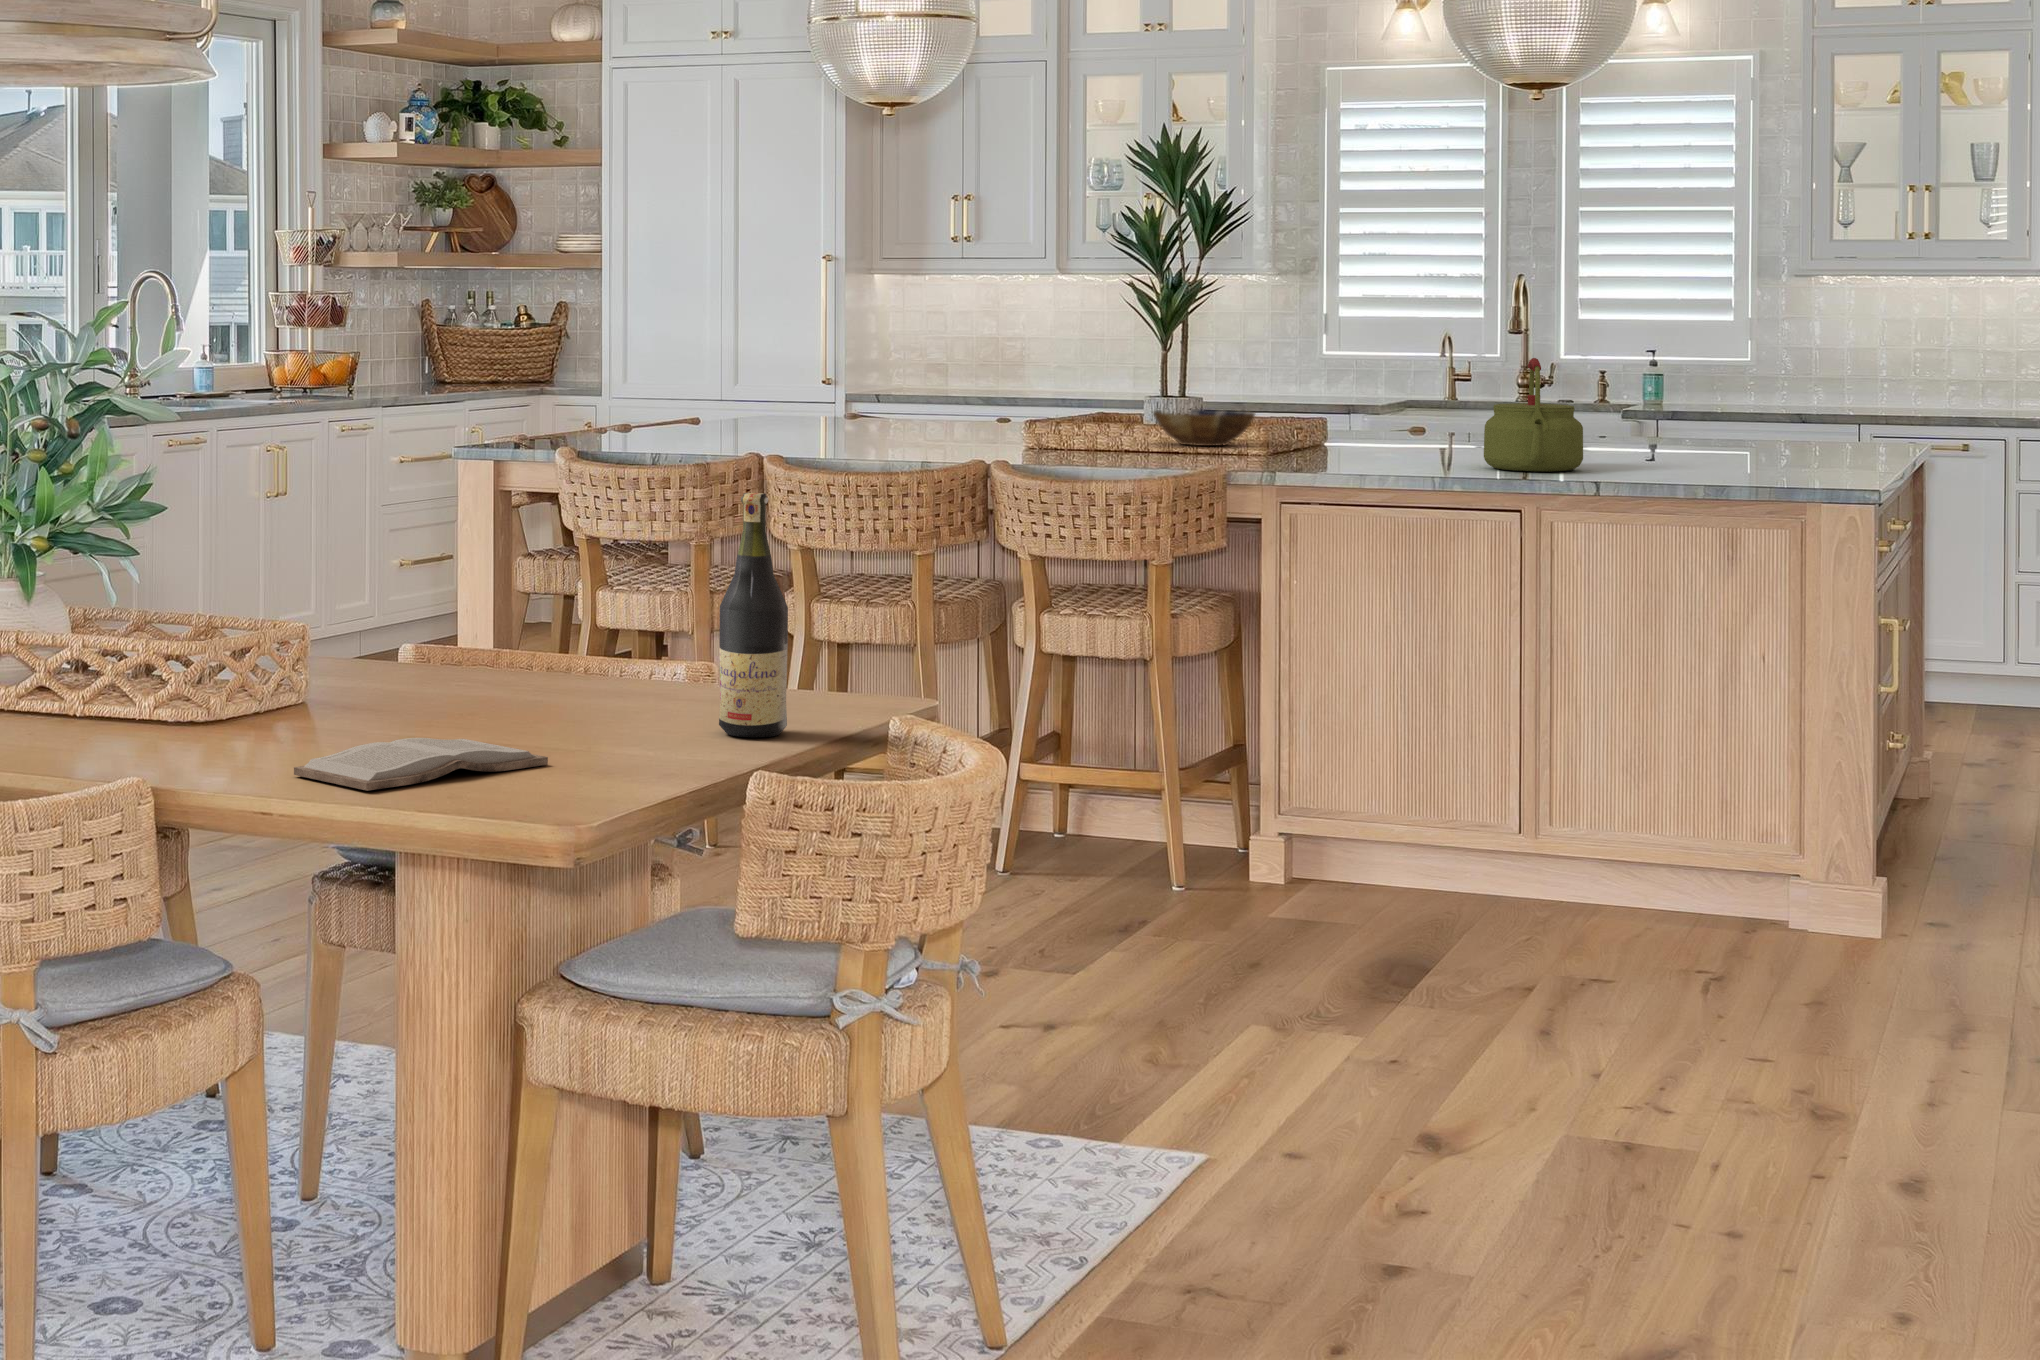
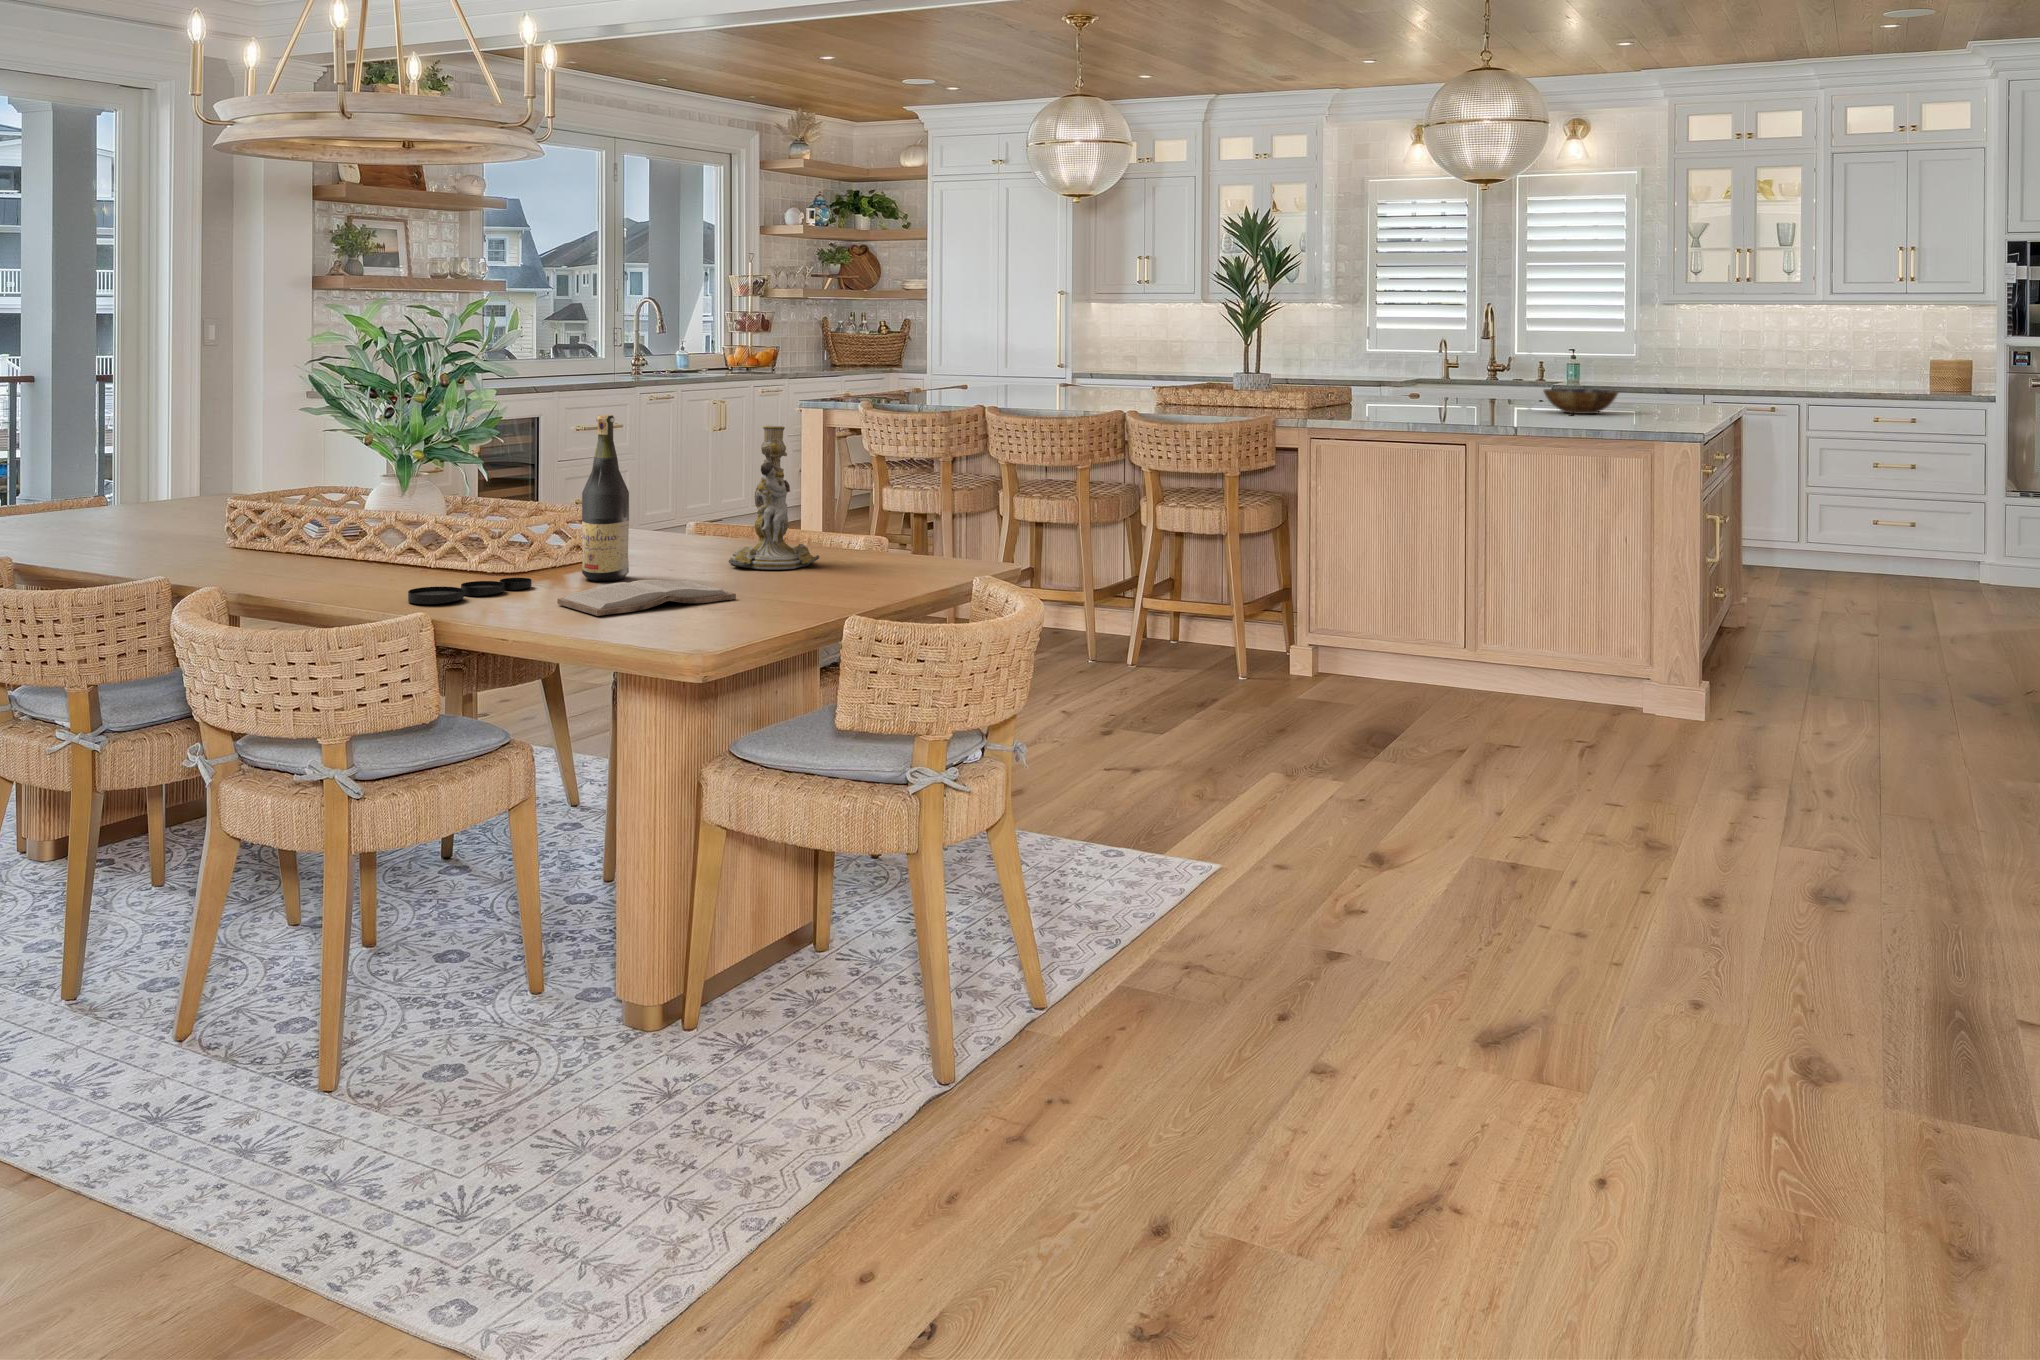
kettle: present [1484,358,1583,471] -> none [1443,343,1508,416]
bowl: present [1154,409,1255,446] -> present [1544,389,1618,414]
wine bottle: present [719,493,788,737] -> present [582,415,629,581]
candlestick: none [500,506,636,721] -> present [729,425,819,570]
plate: none [69,737,234,777] -> present [408,578,532,604]

